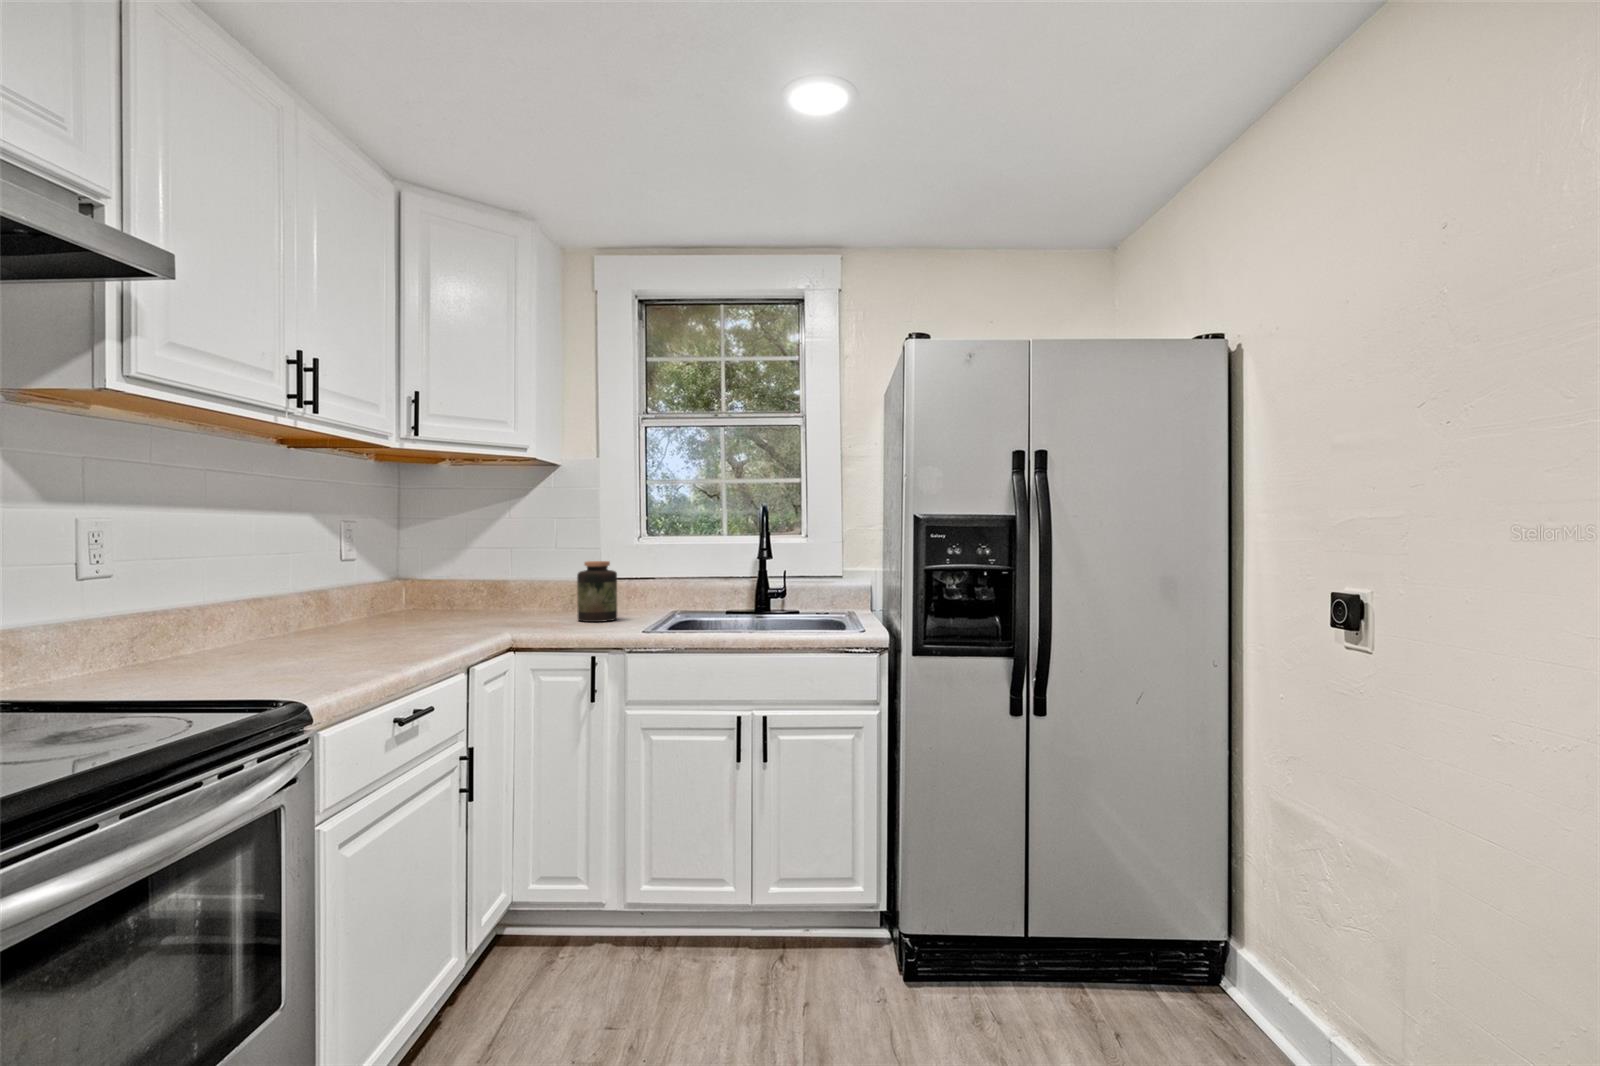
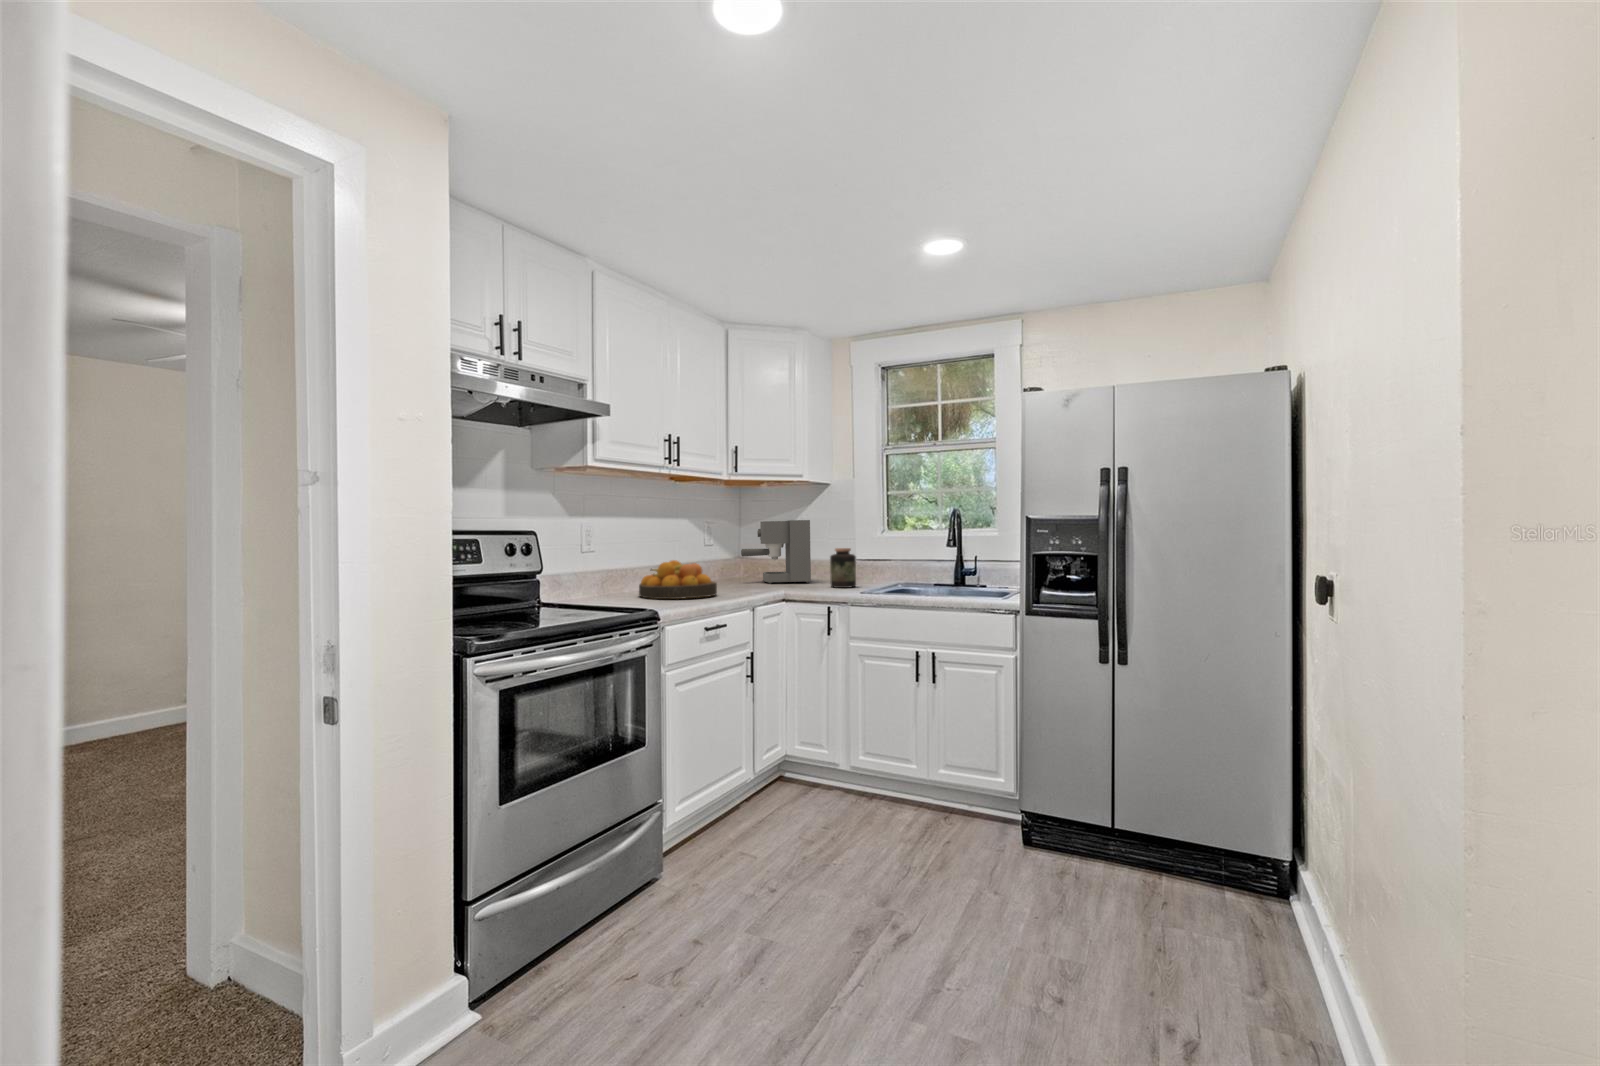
coffee maker: none [416,518,537,619] -> present [741,520,811,584]
fruit bowl: none [225,588,399,668] -> present [639,560,717,599]

